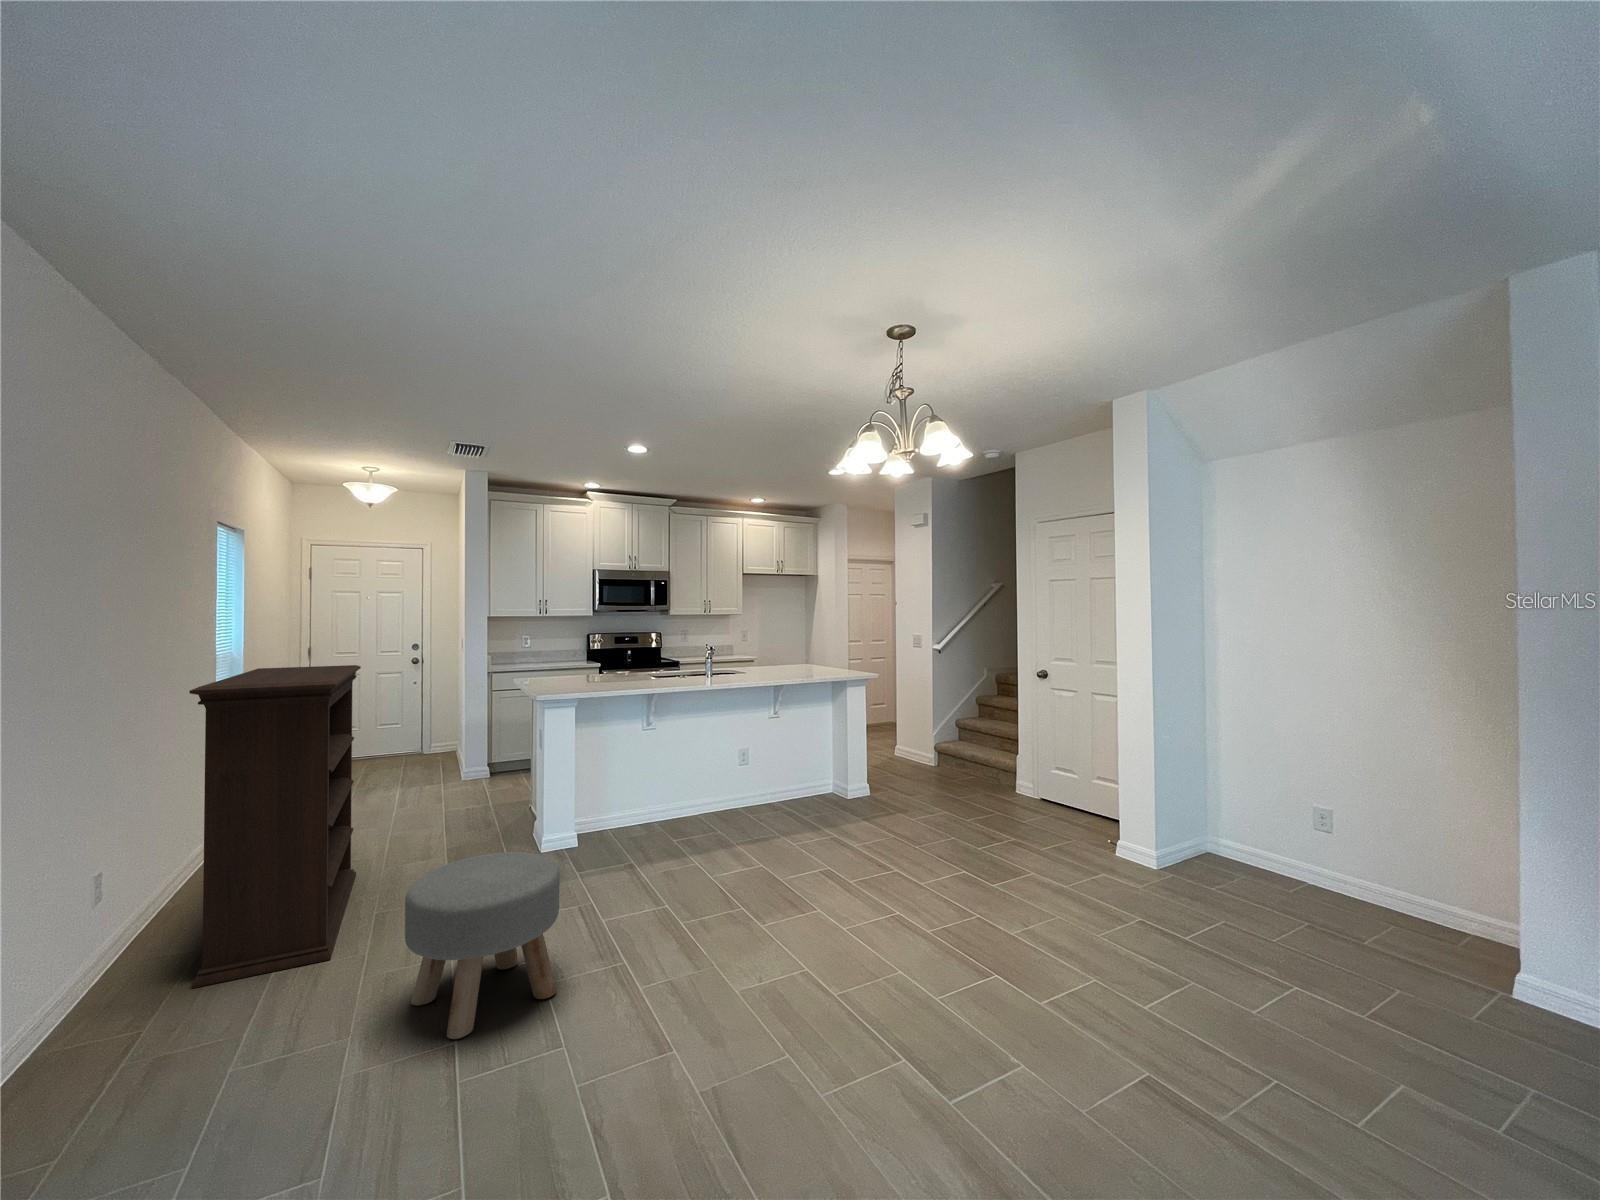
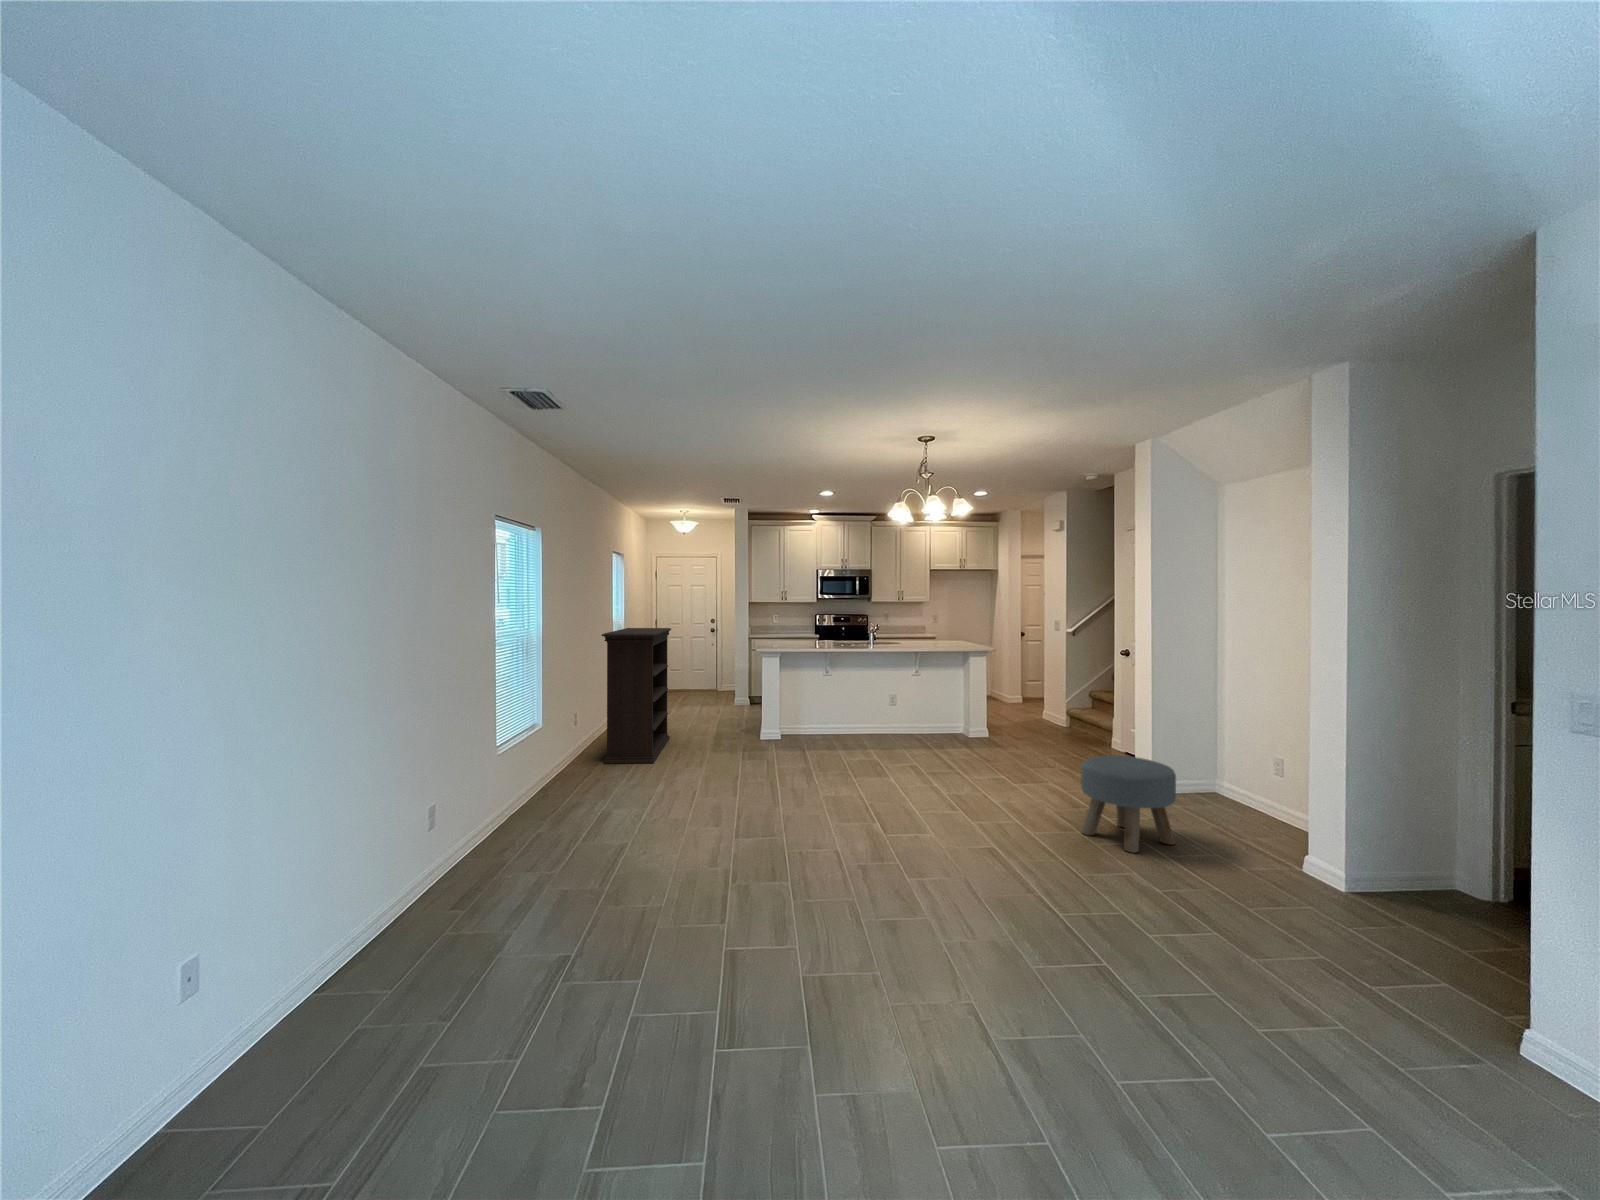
ottoman: present [405,852,560,1039] -> present [1081,755,1176,853]

